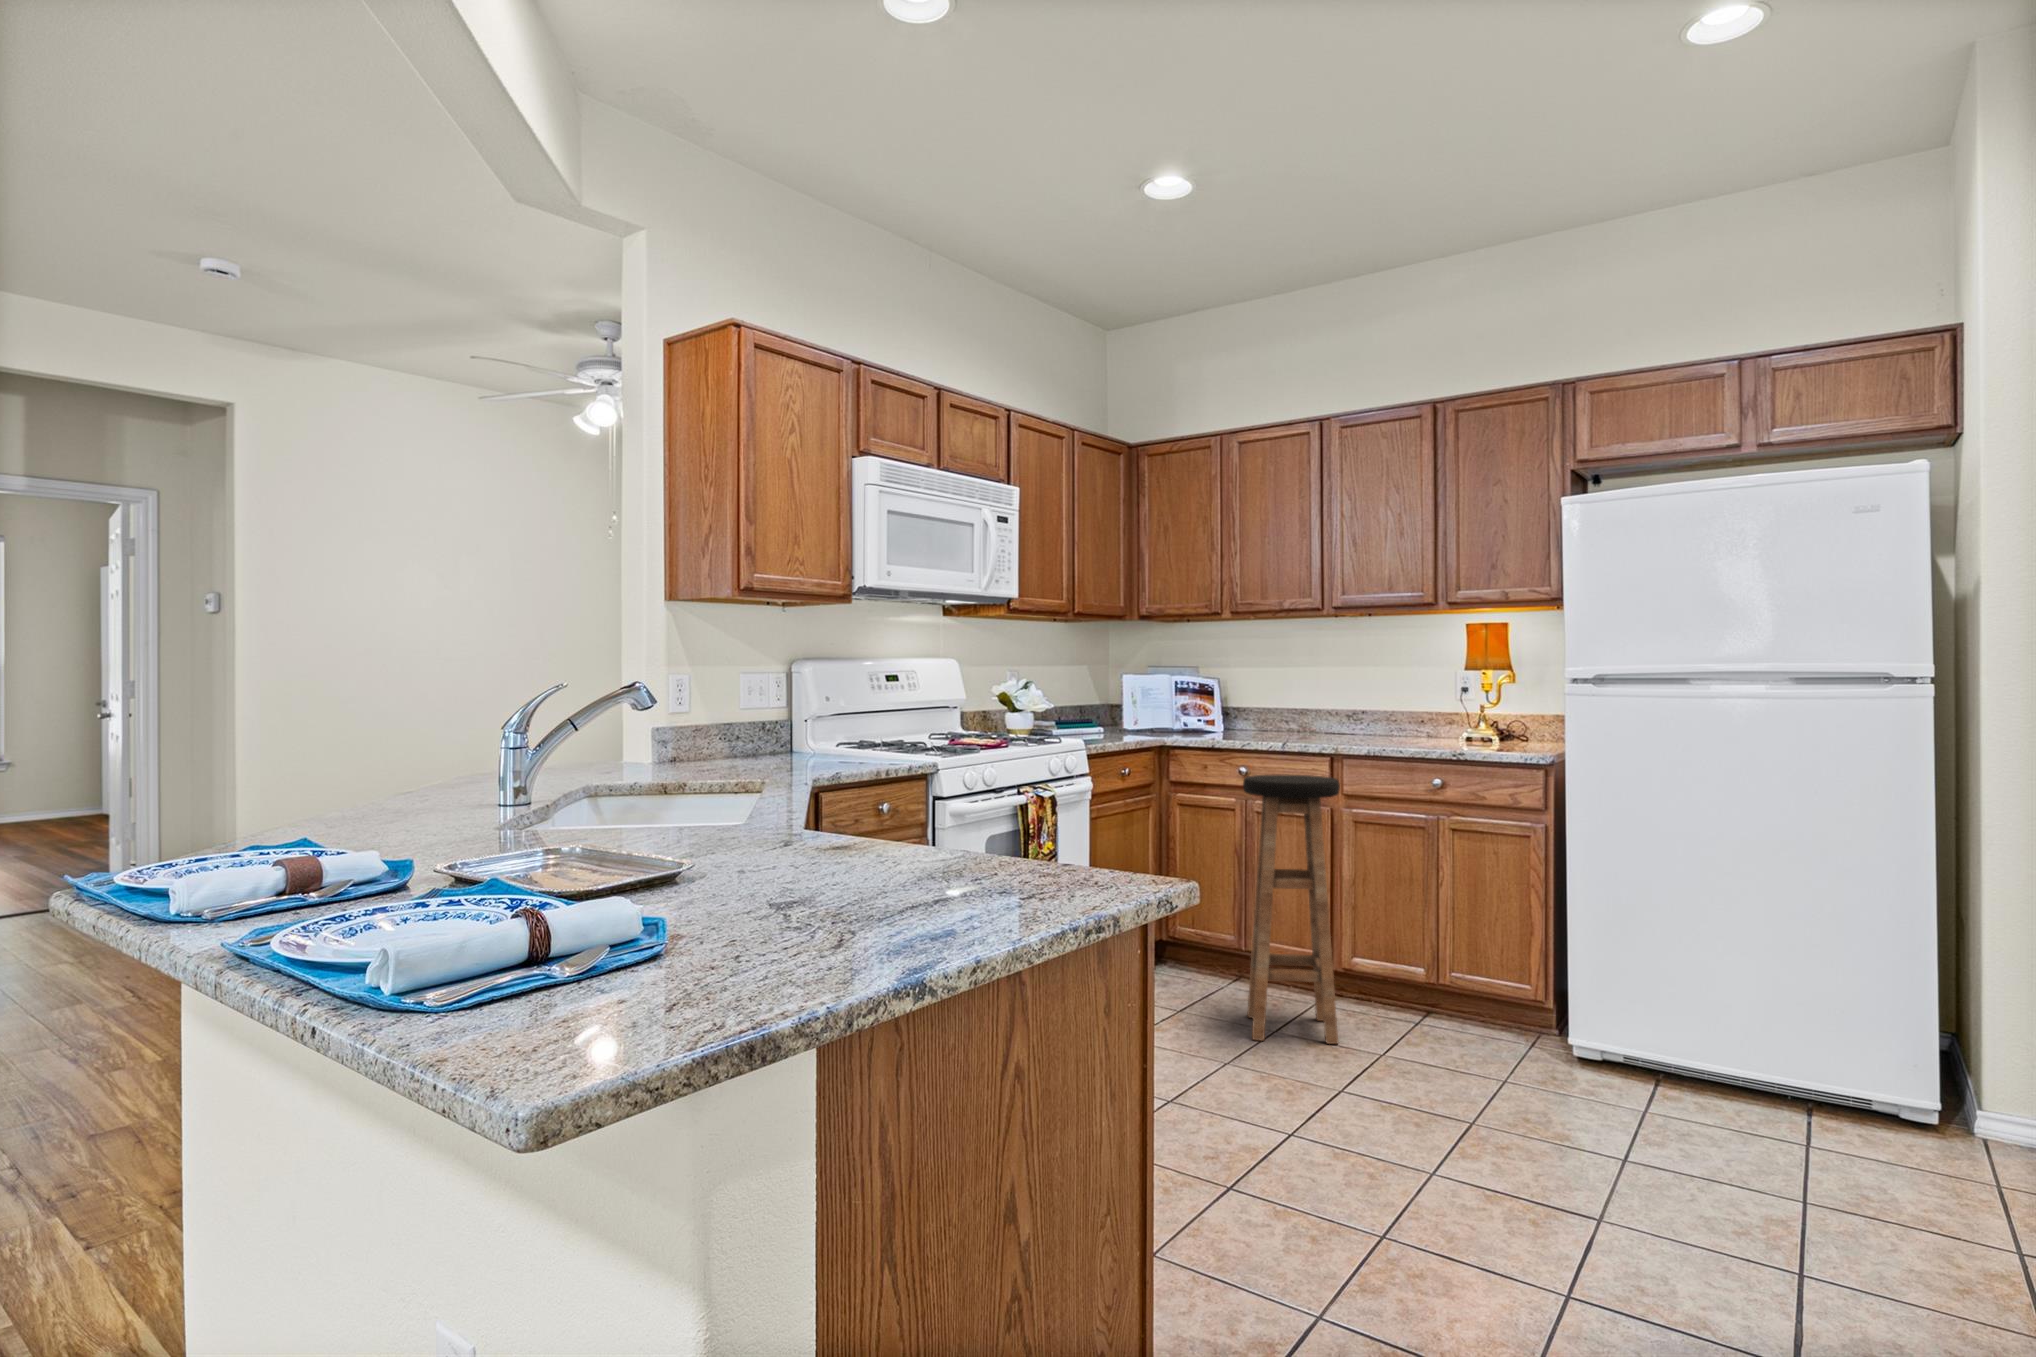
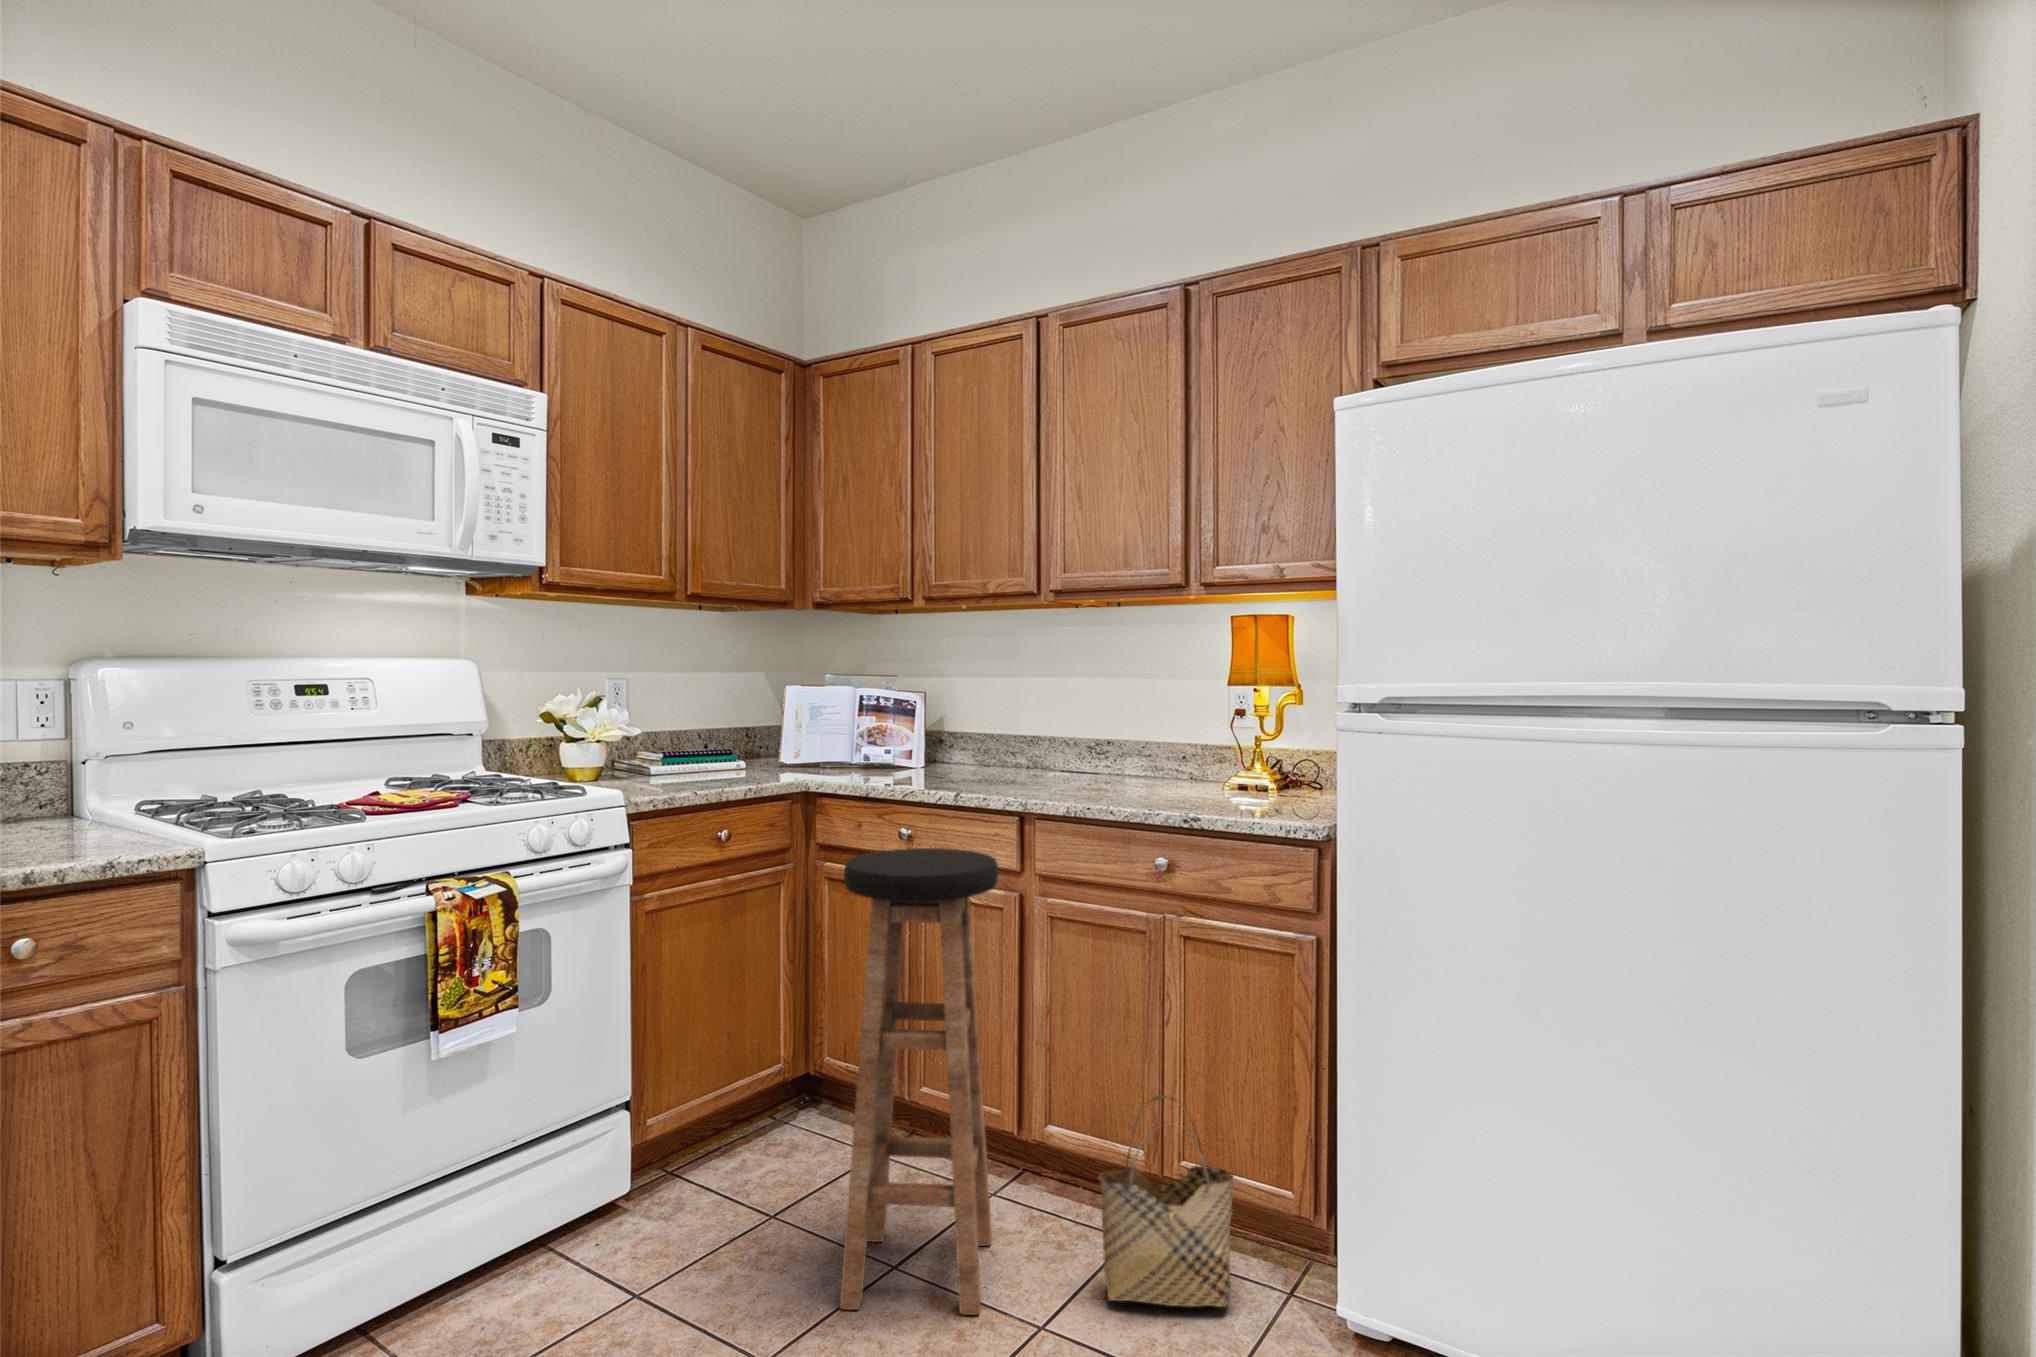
woven basket: none [1406,924,1492,1044] -> present [1098,1095,1234,1307]

